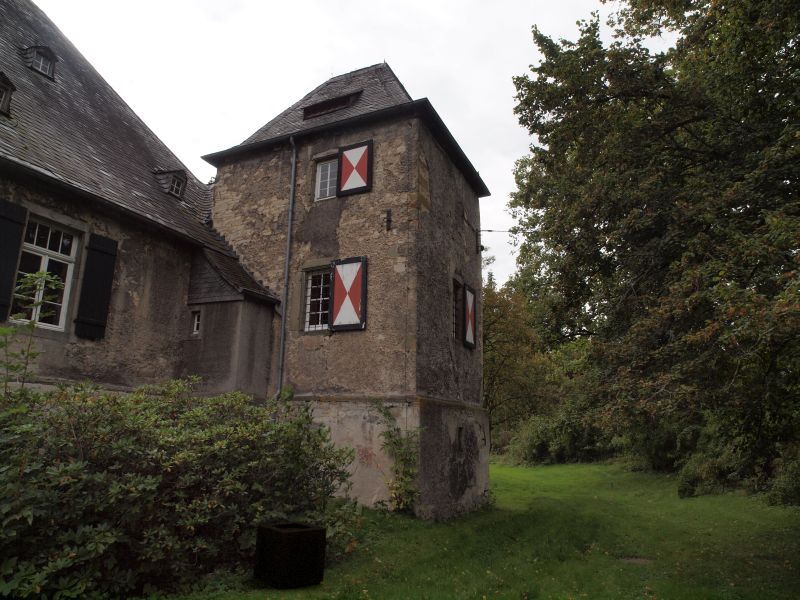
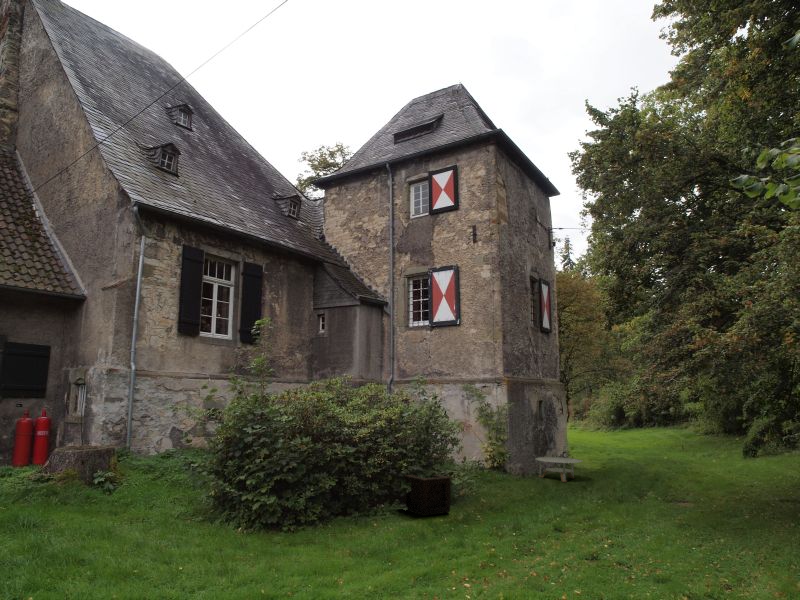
round table: none [451,496,509,529] -> present [536,457,582,482]

